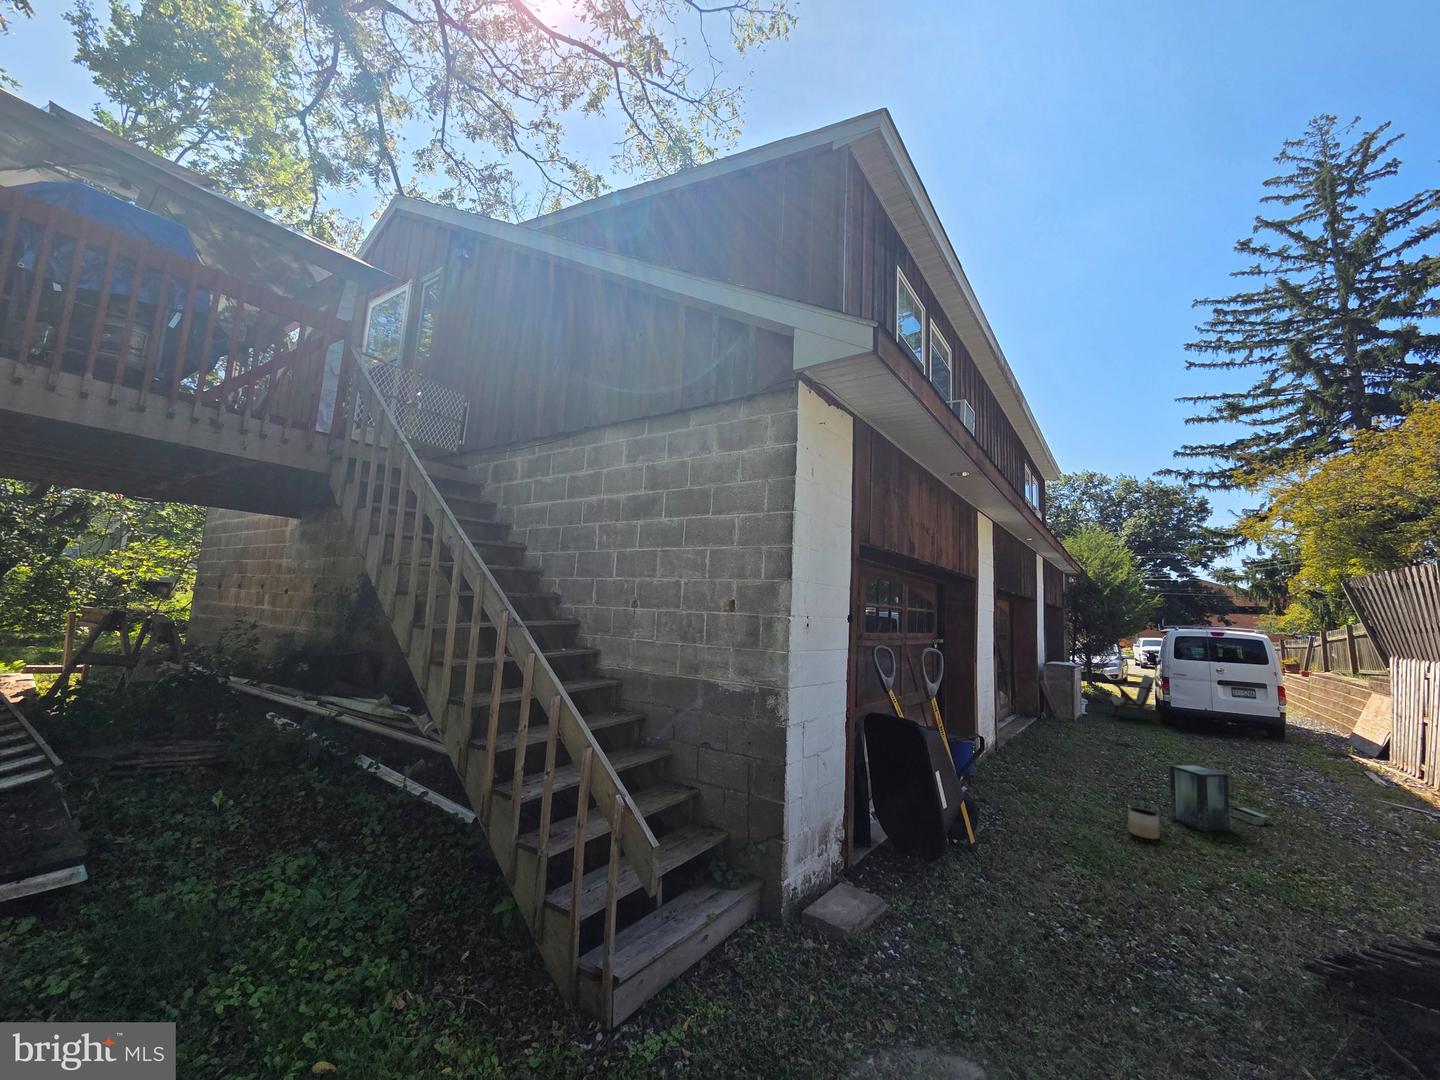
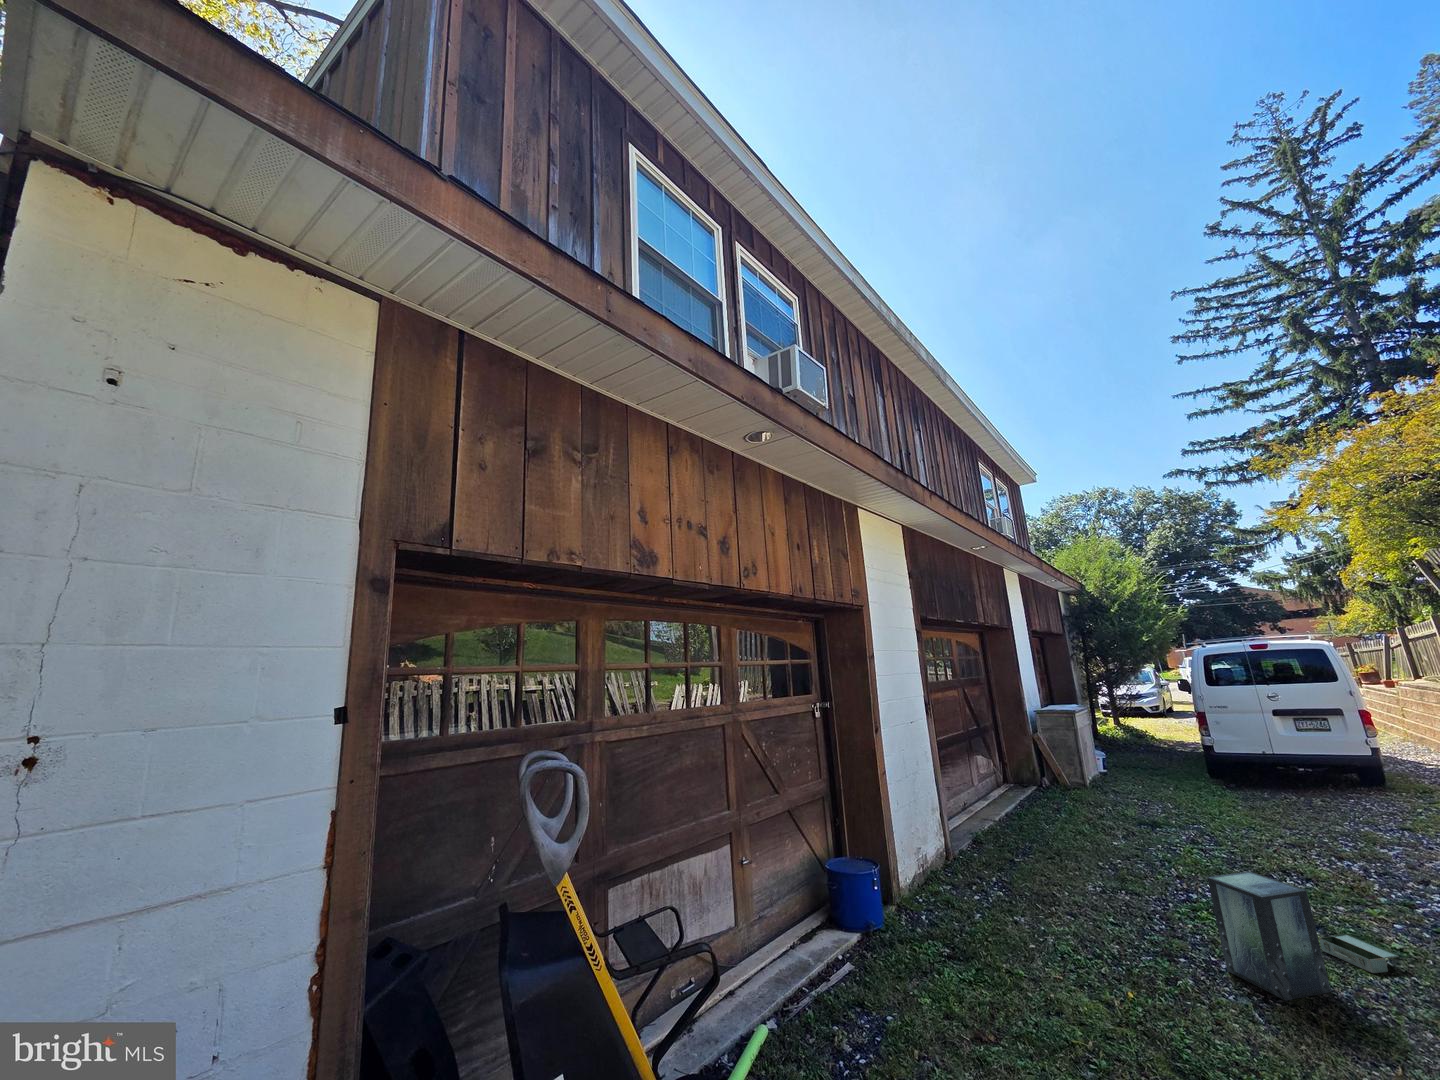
lounge chair: present [1111,675,1160,726] -> none [1138,708,1211,775]
planter: present [1129,807,1160,839] -> none [1144,967,1205,1034]

